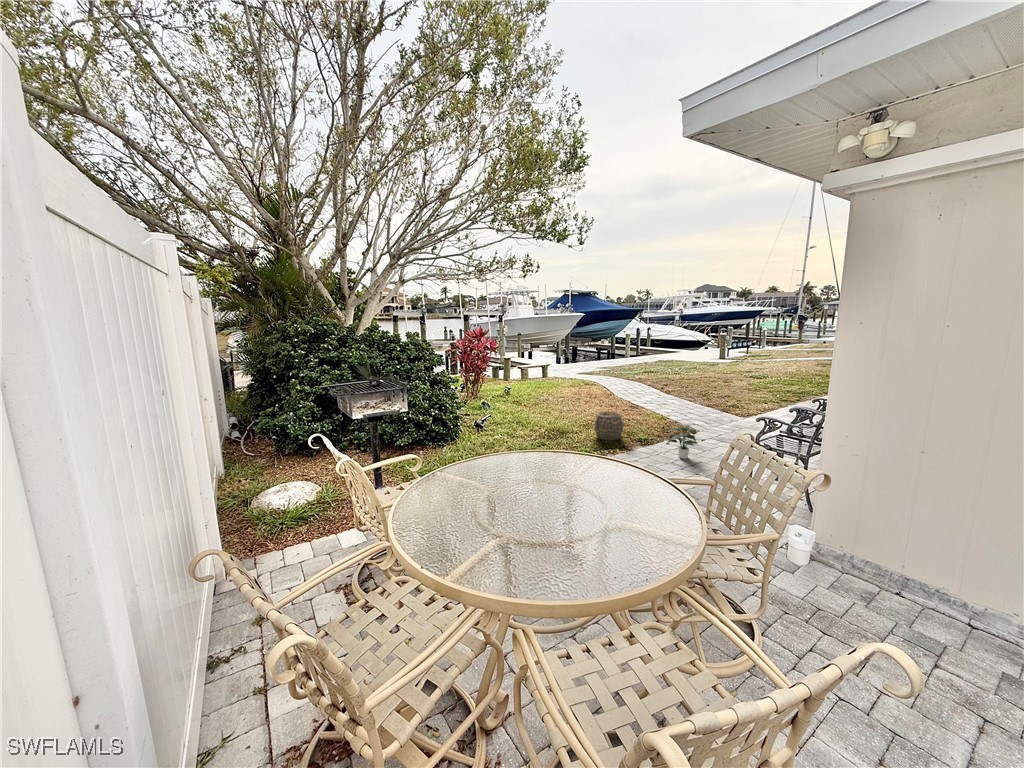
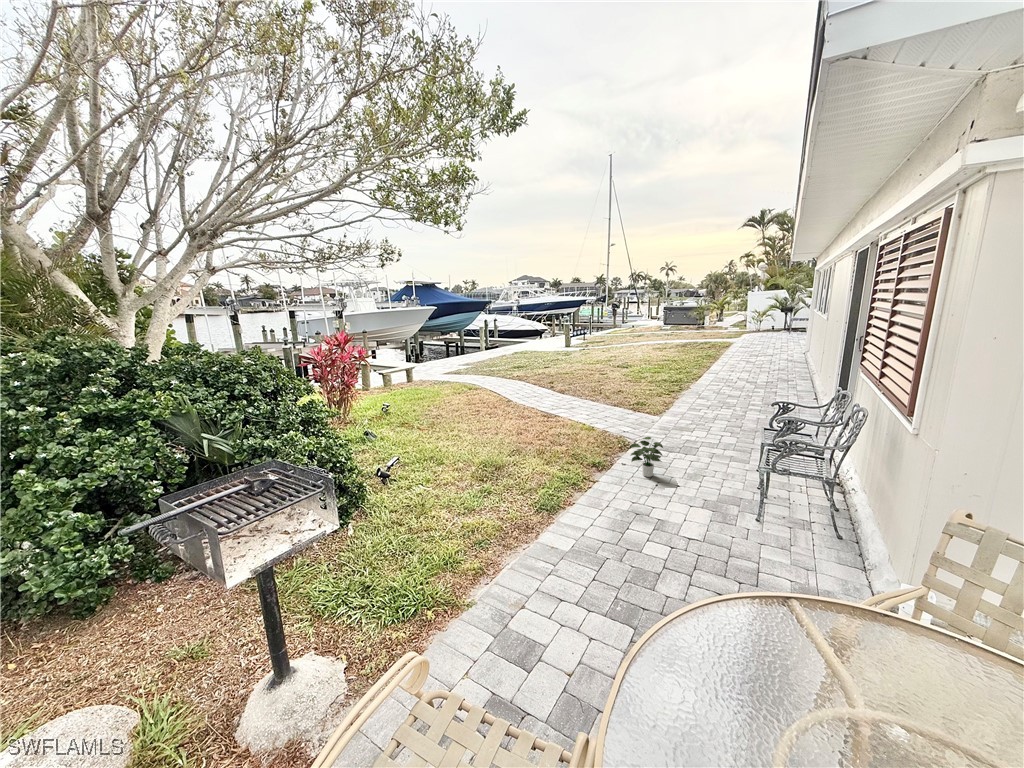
woven basket: present [595,412,623,440] -> none [534,429,567,465]

